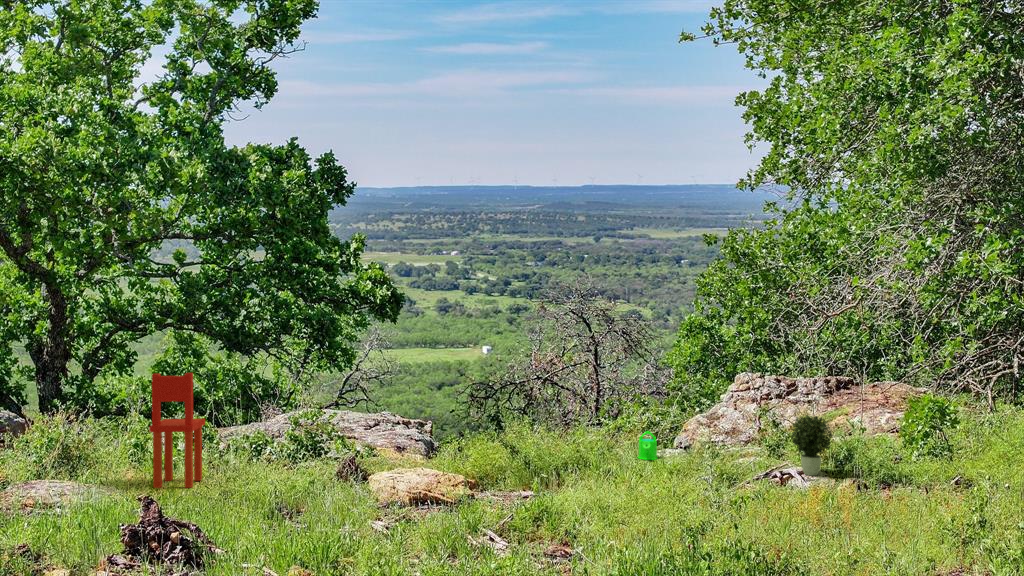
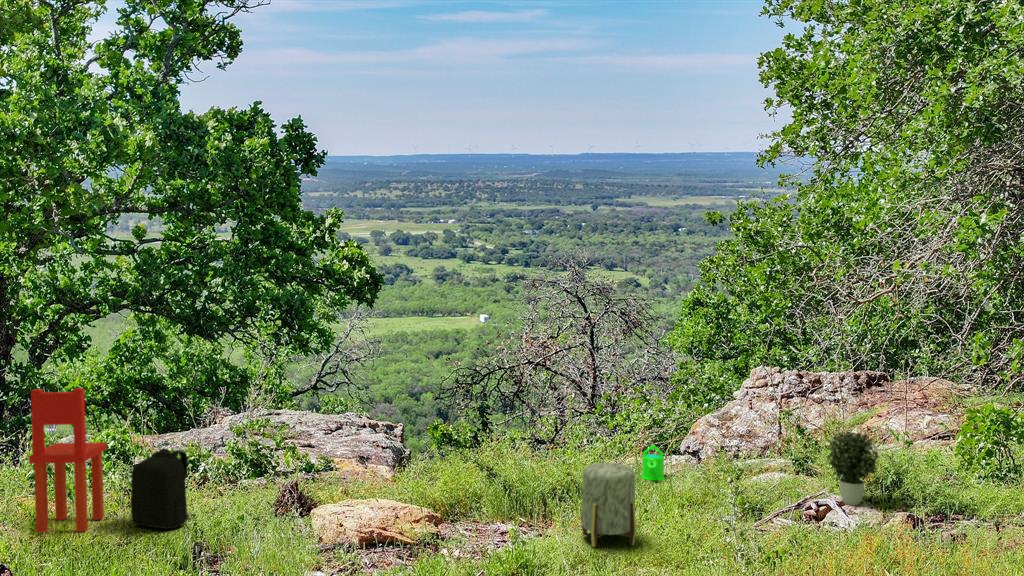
backpack: none [226,424,273,487] -> present [131,449,192,529]
stool: none [588,434,632,500] -> present [581,462,636,547]

